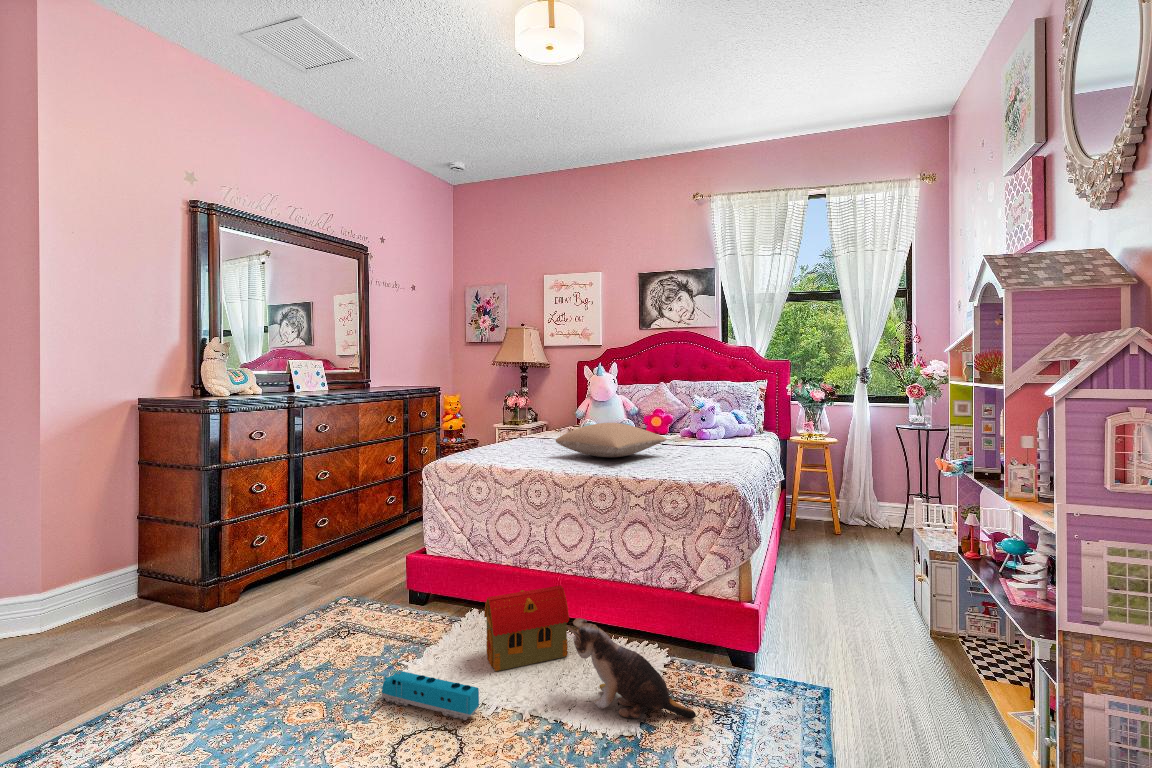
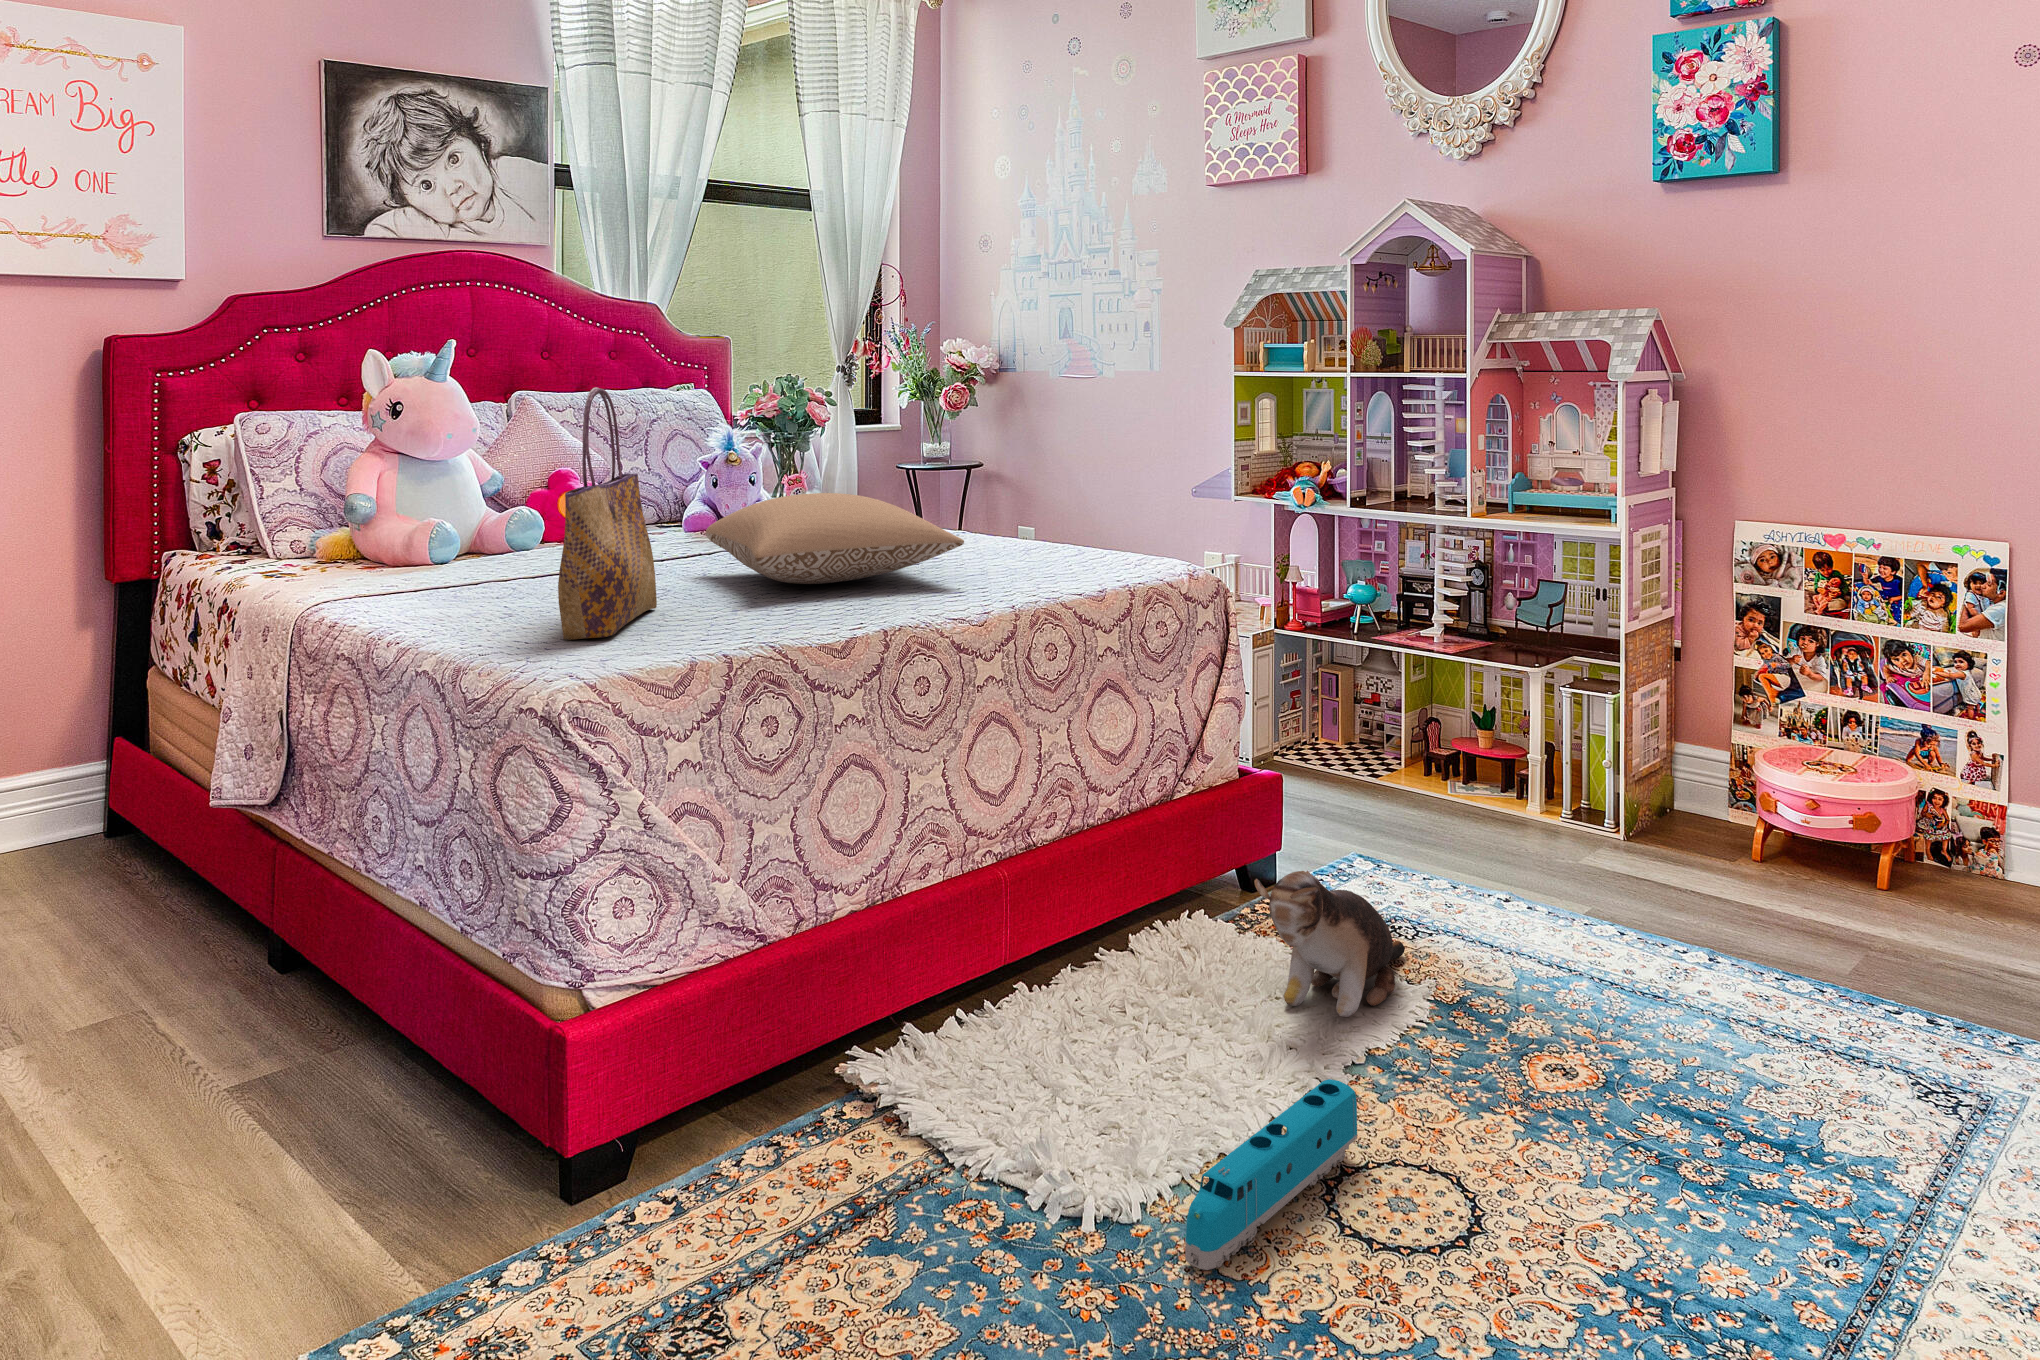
tote bag: none [479,379,545,455] -> present [558,387,657,640]
toy house: present [484,585,569,671] -> none [1052,869,1160,1110]

